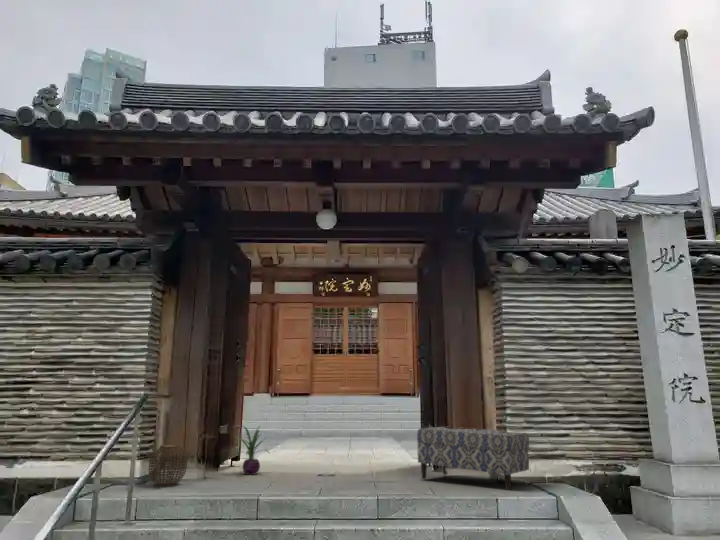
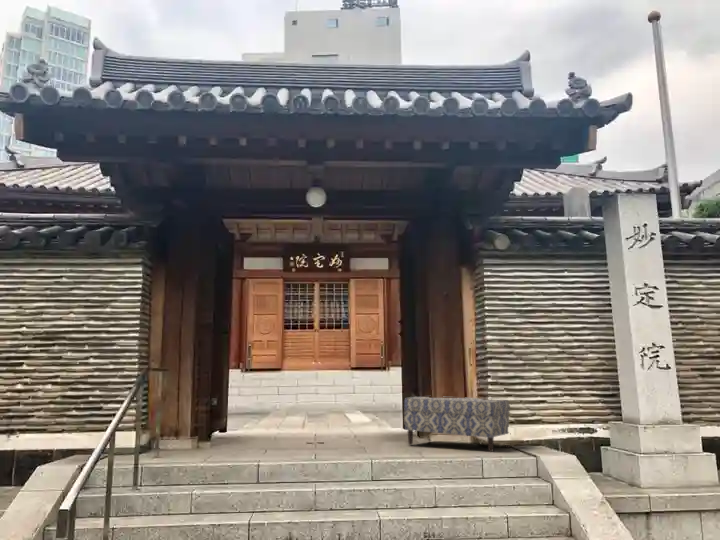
decorative plant: present [238,427,270,475] -> none [212,398,265,445]
woven basket: present [149,444,188,486] -> none [145,417,183,457]

